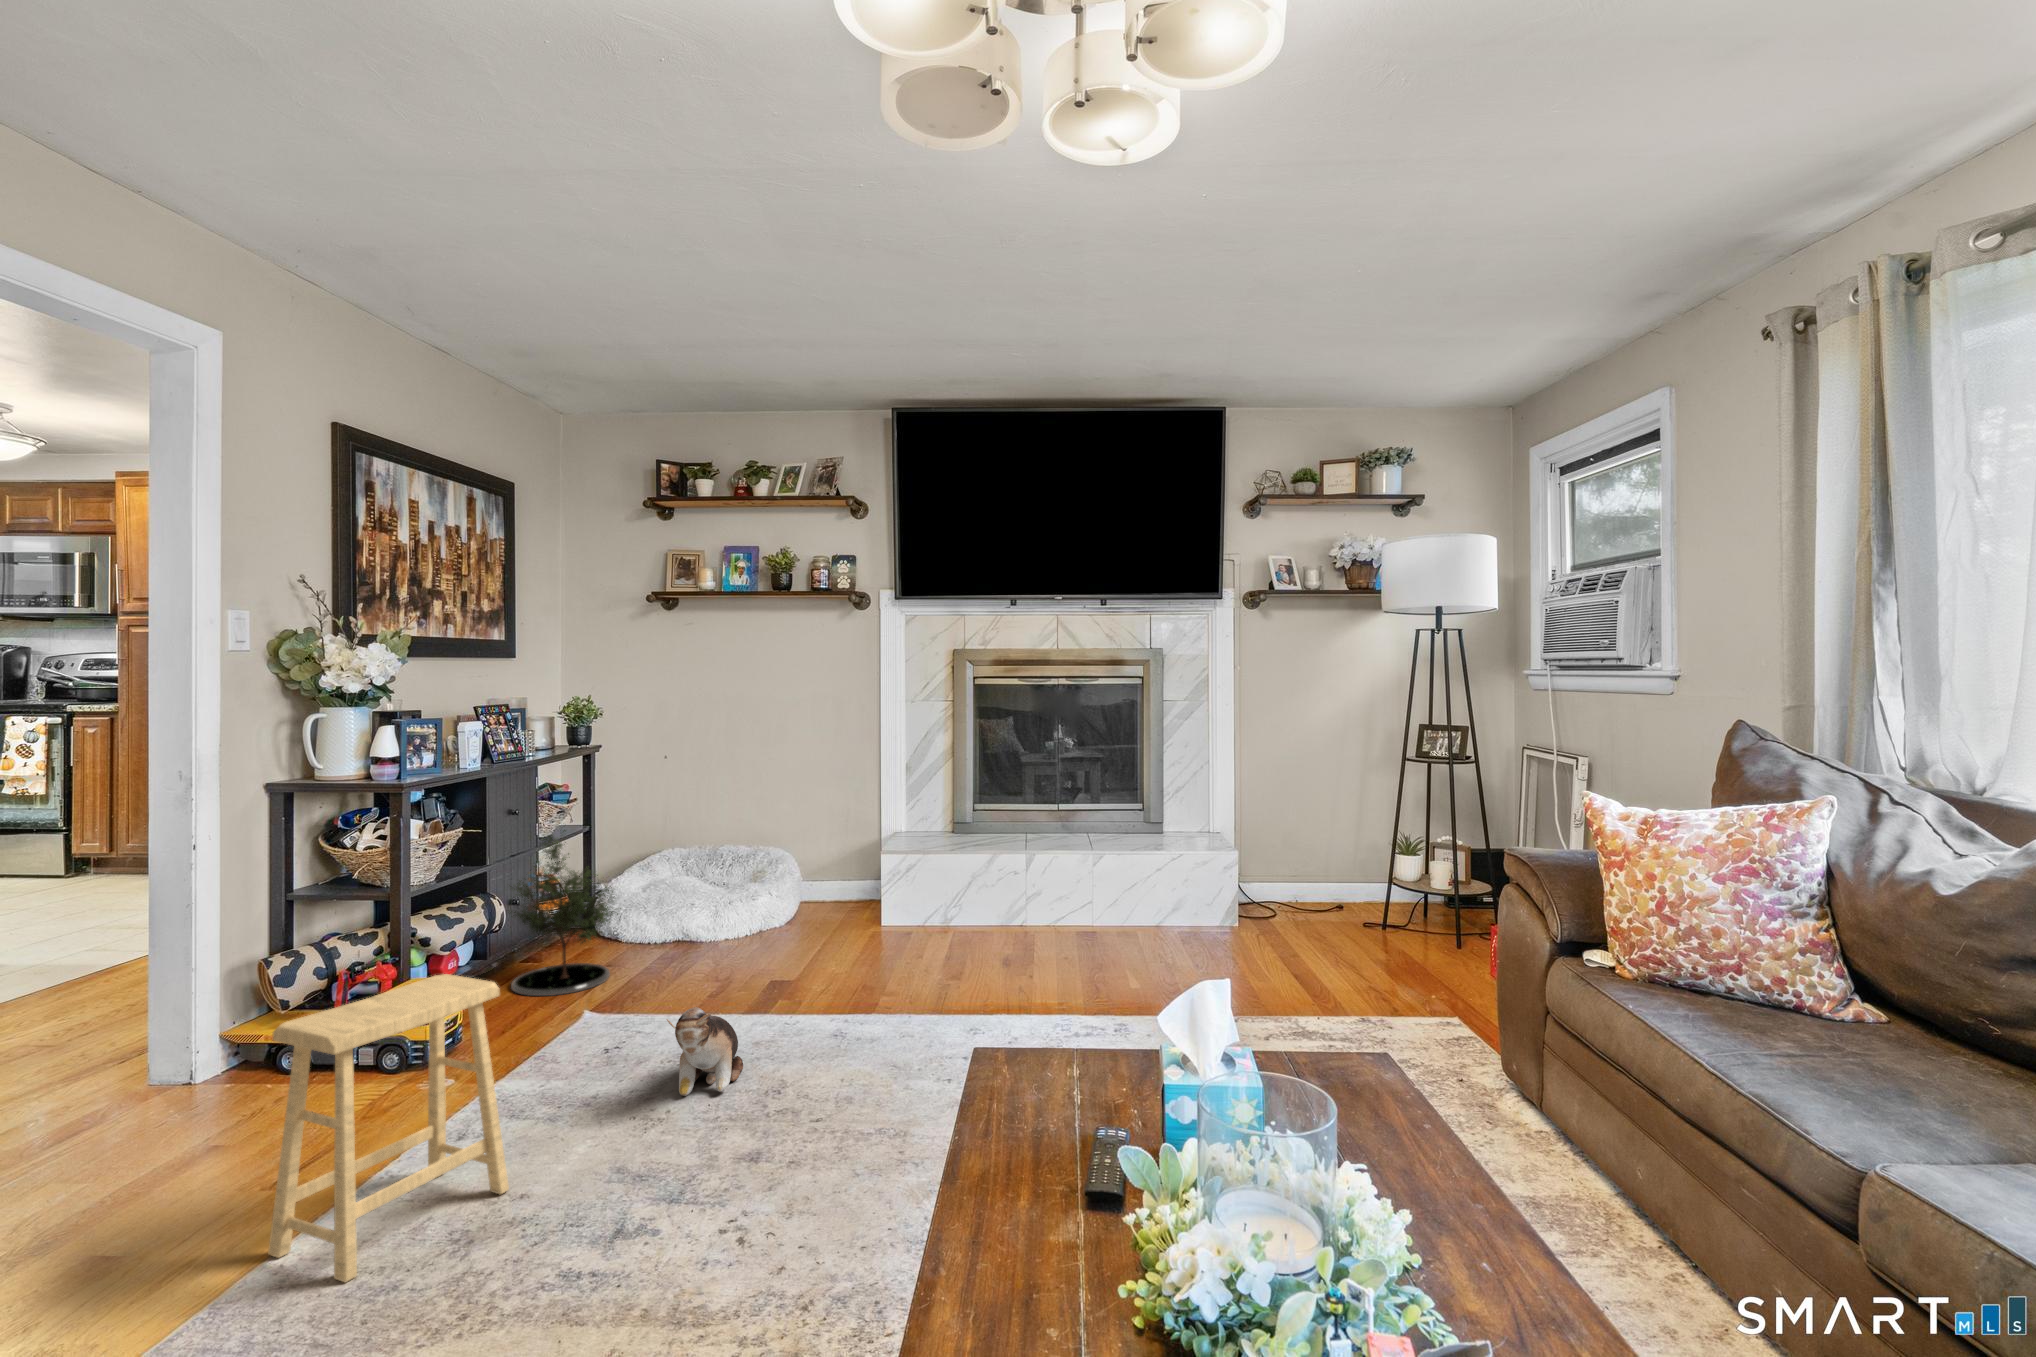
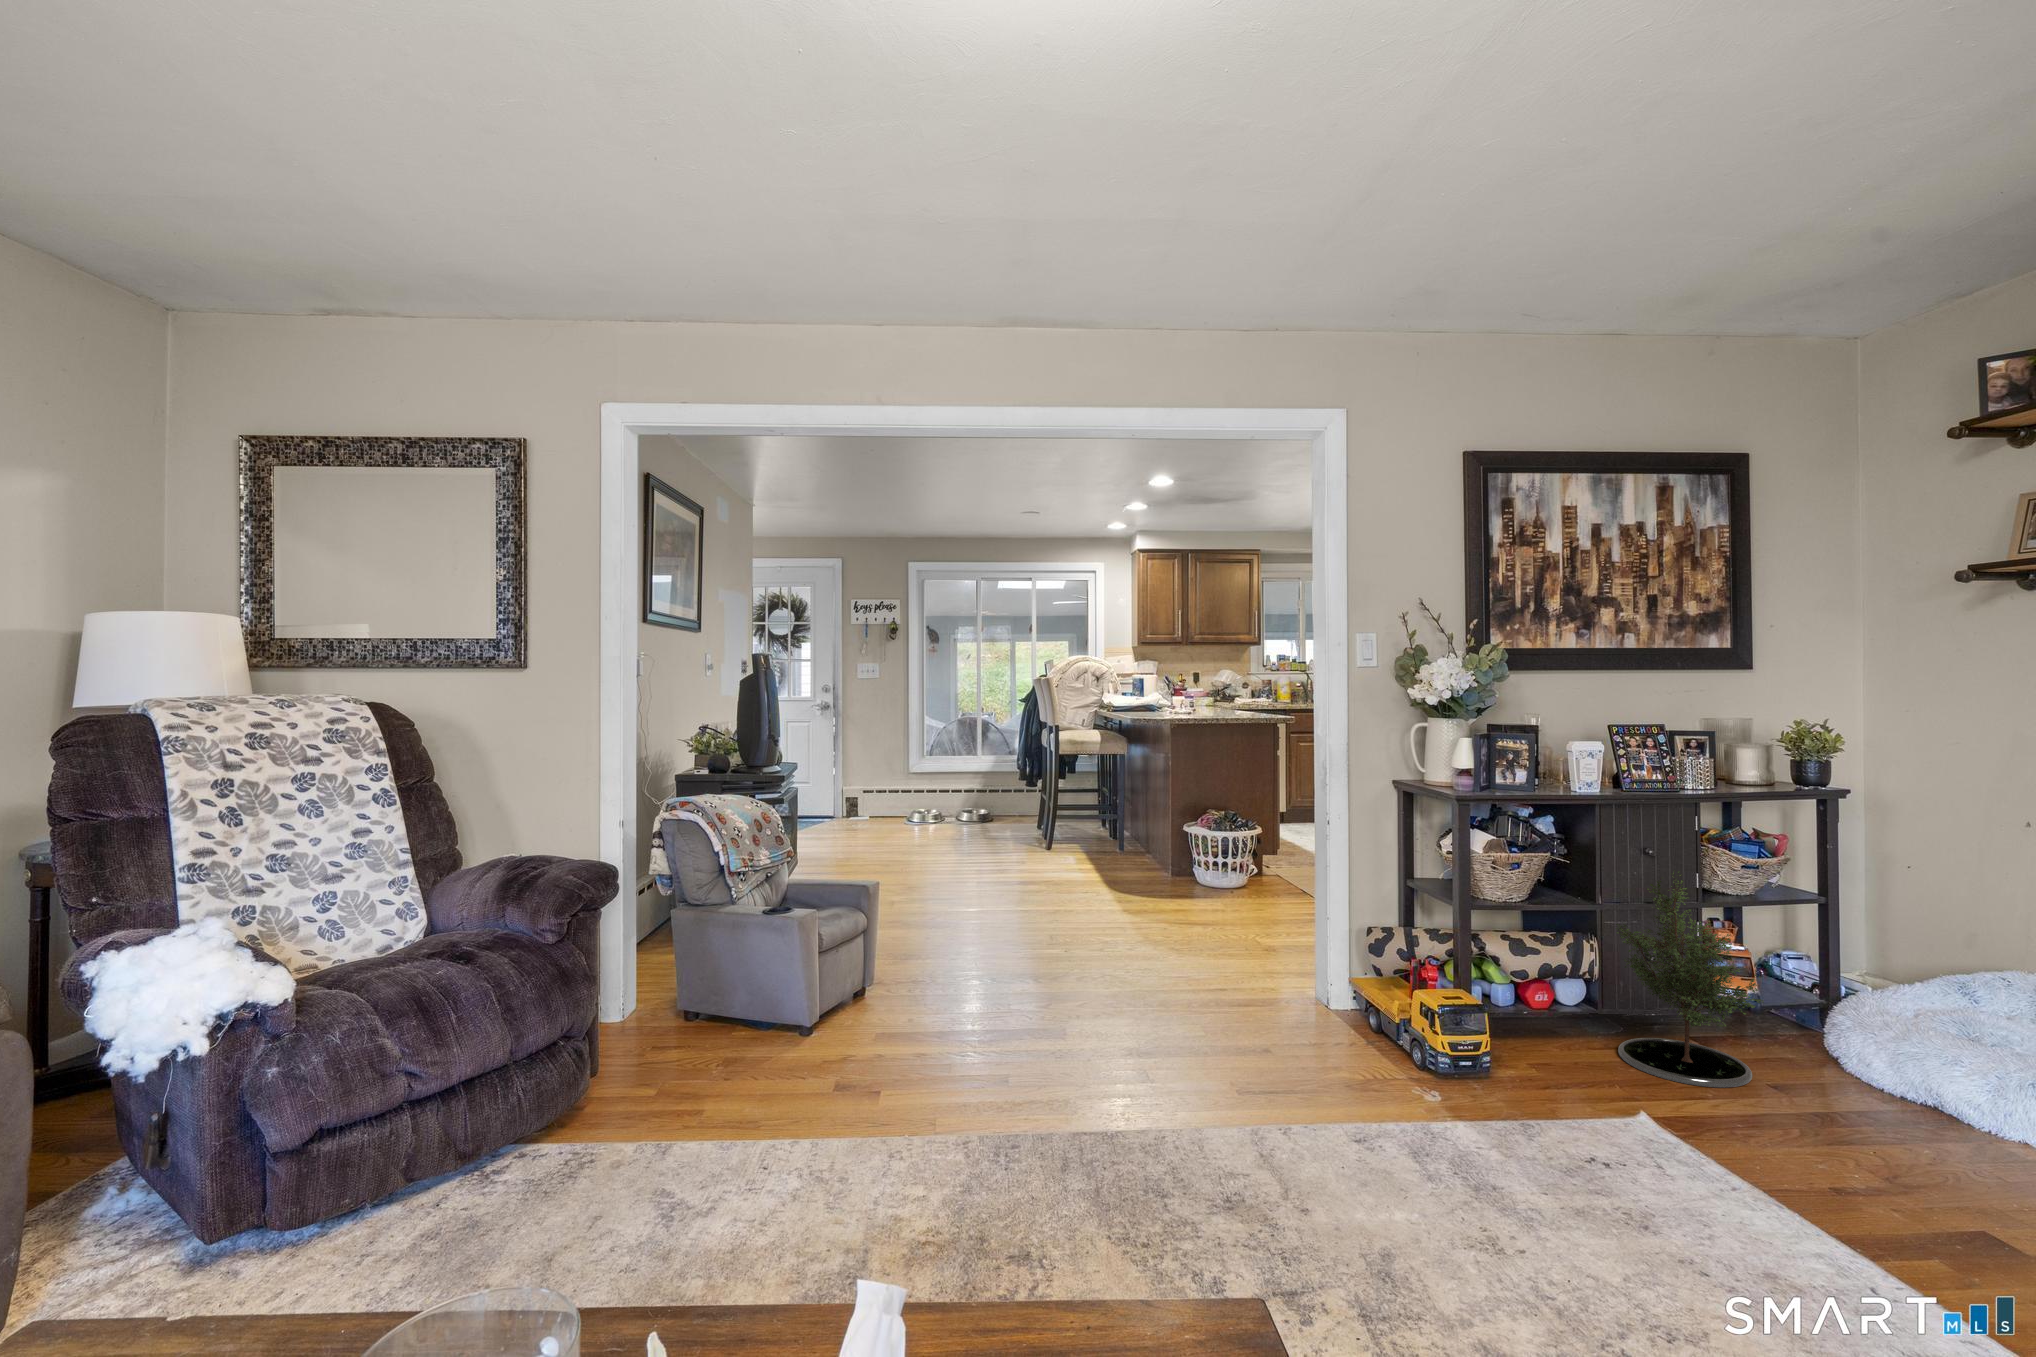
footstool: present [268,974,509,1282] -> none [1146,960,1305,1201]
plush toy: present [667,1007,743,1096] -> none [1521,1128,1725,1274]

